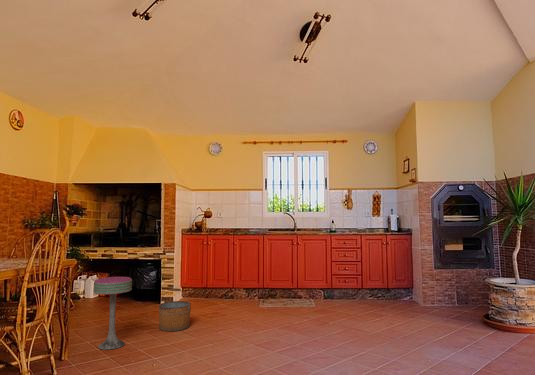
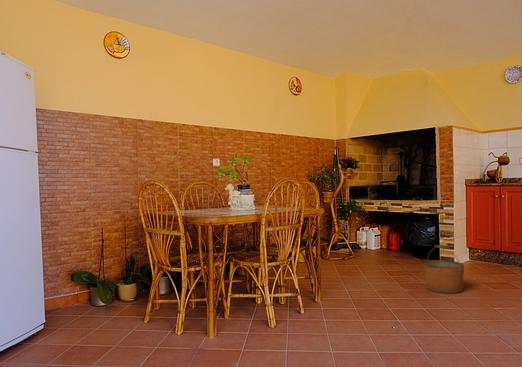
bar stool: present [94,277,132,350] -> none [351,226,388,296]

